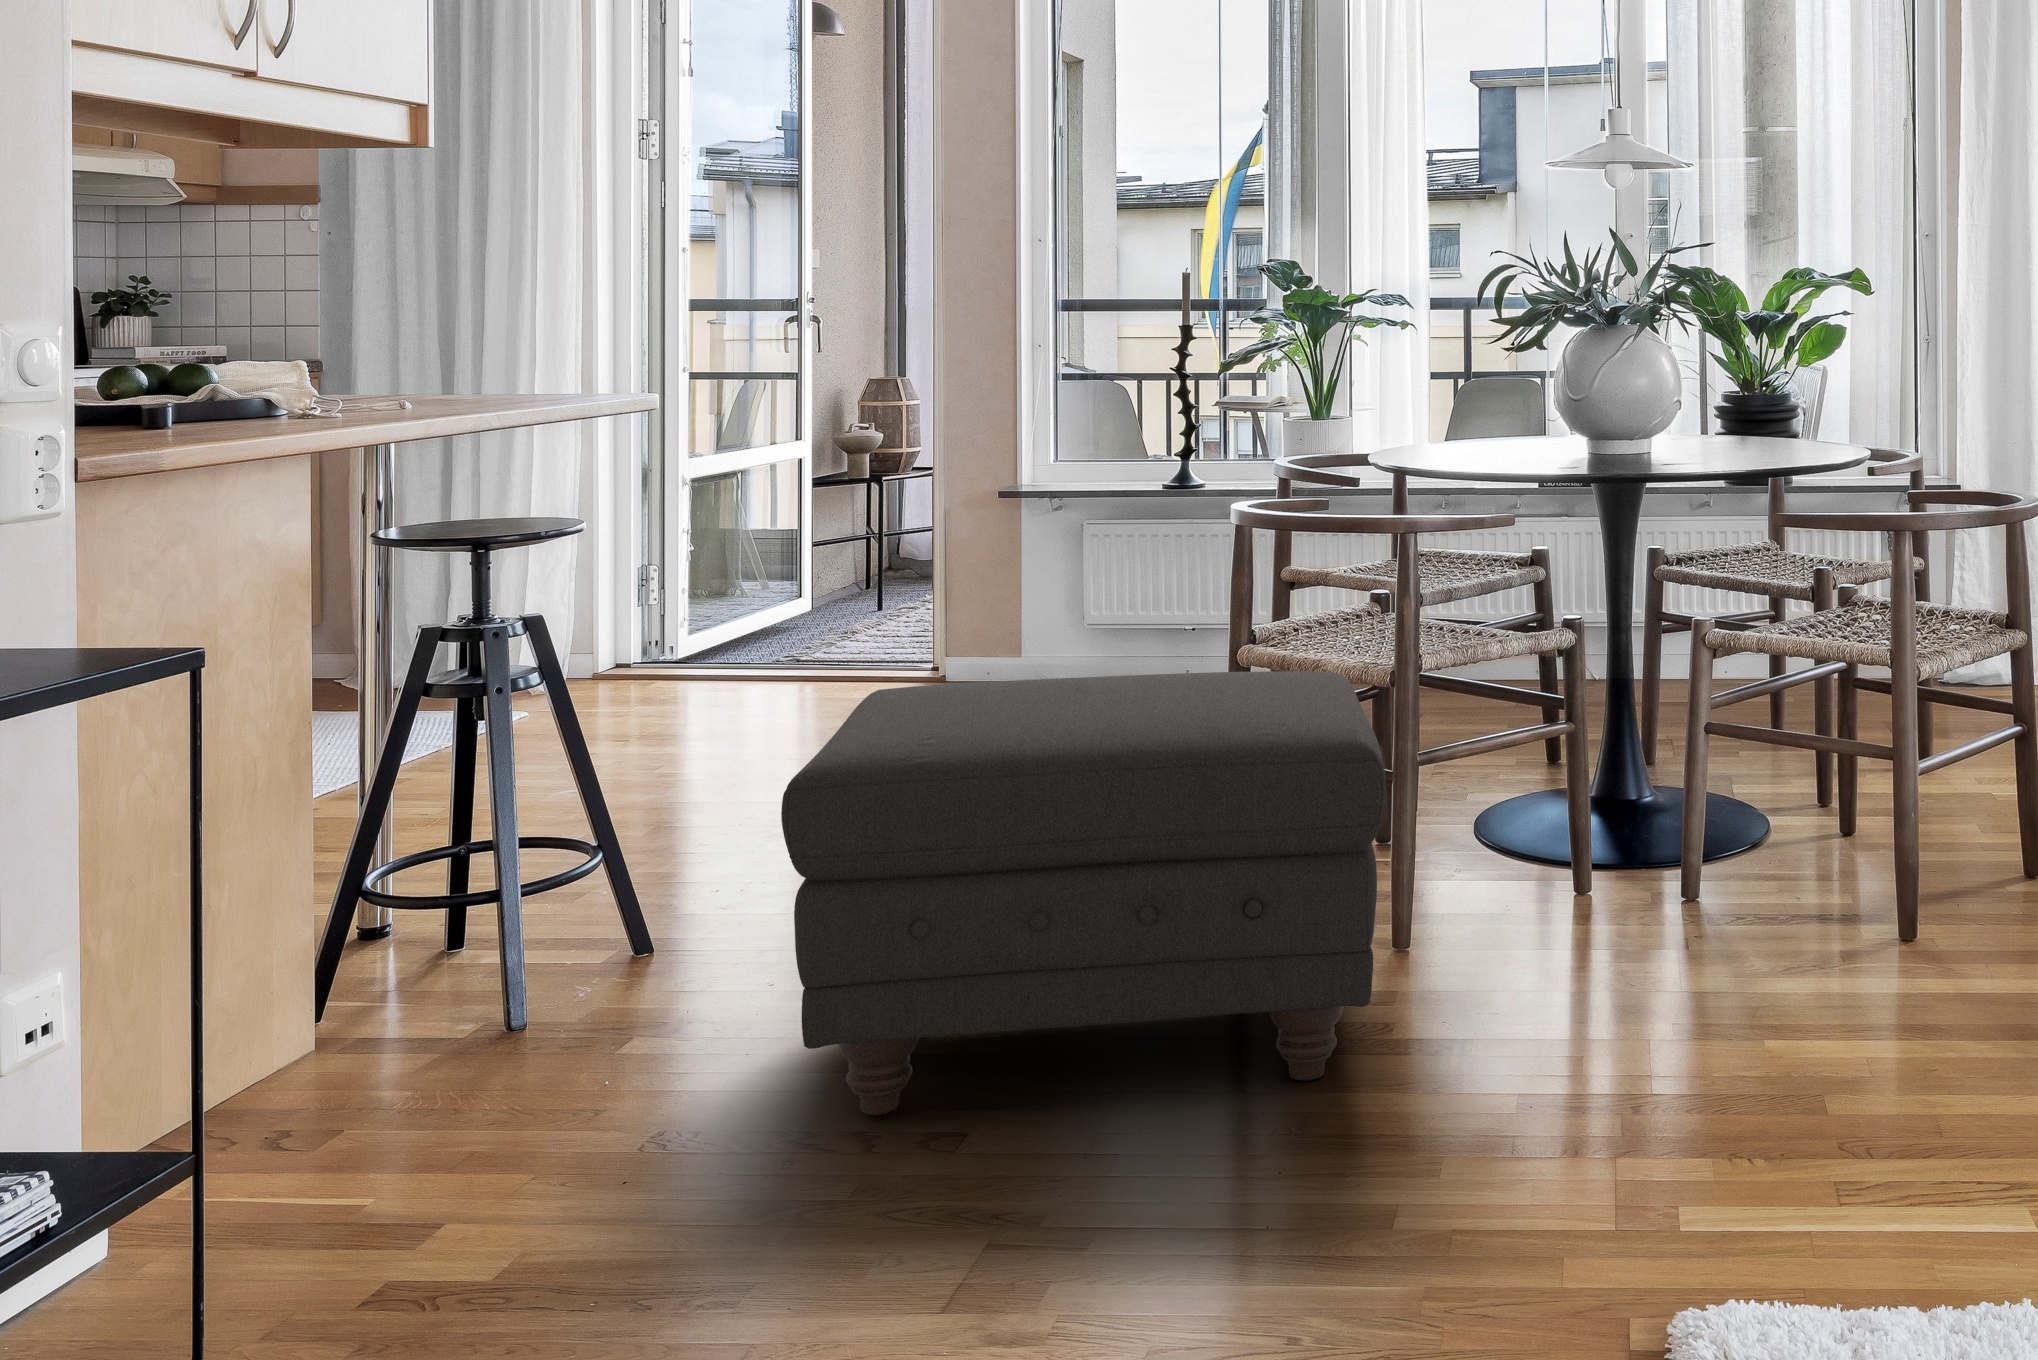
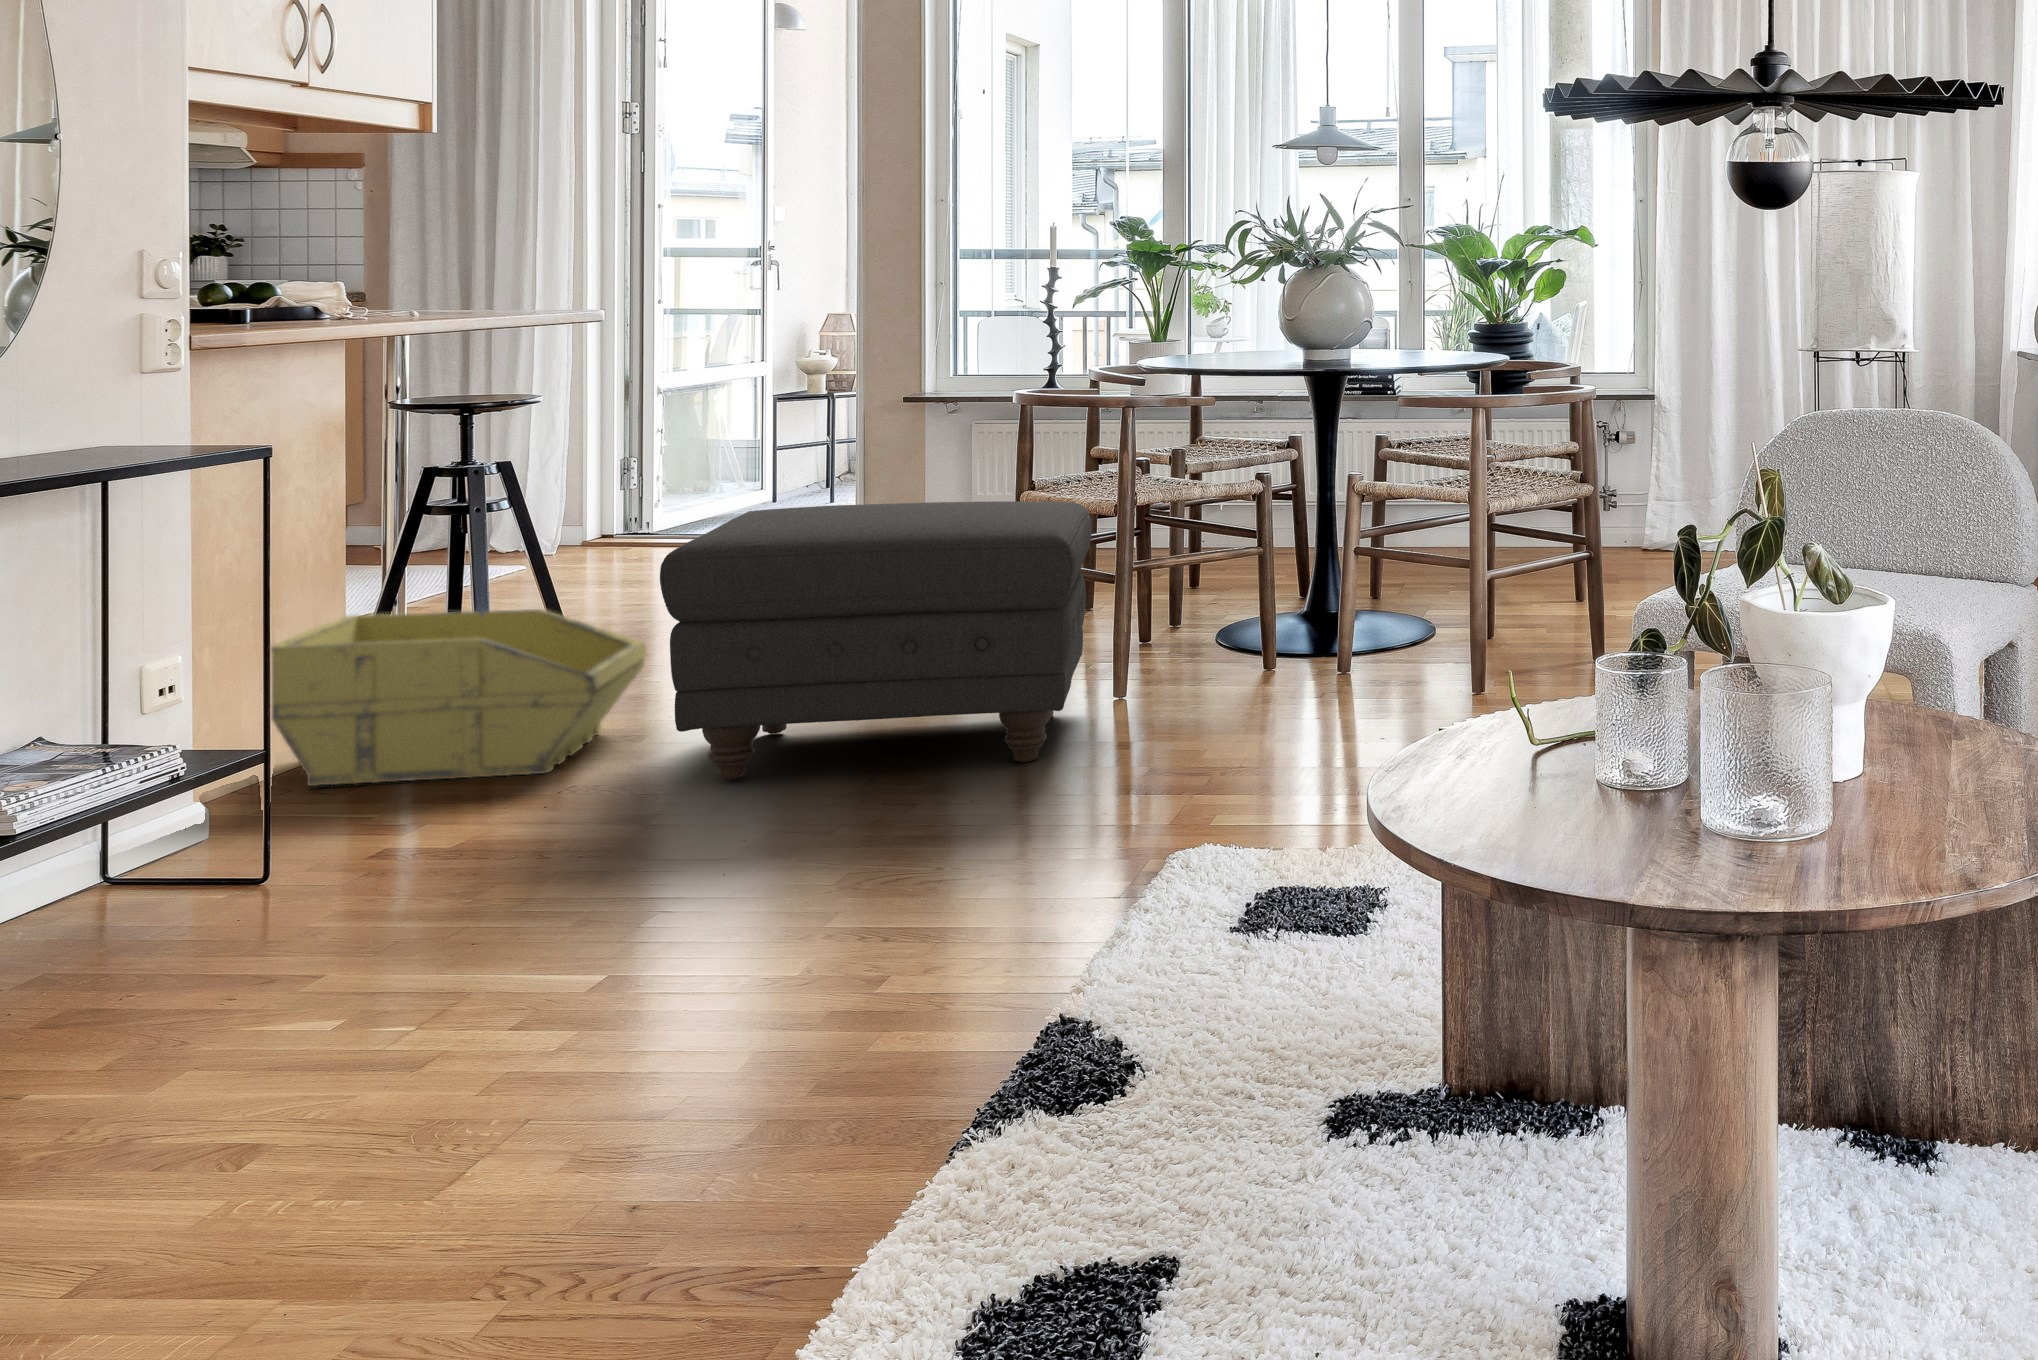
storage bin: none [188,832,731,1121] -> present [271,609,647,786]

